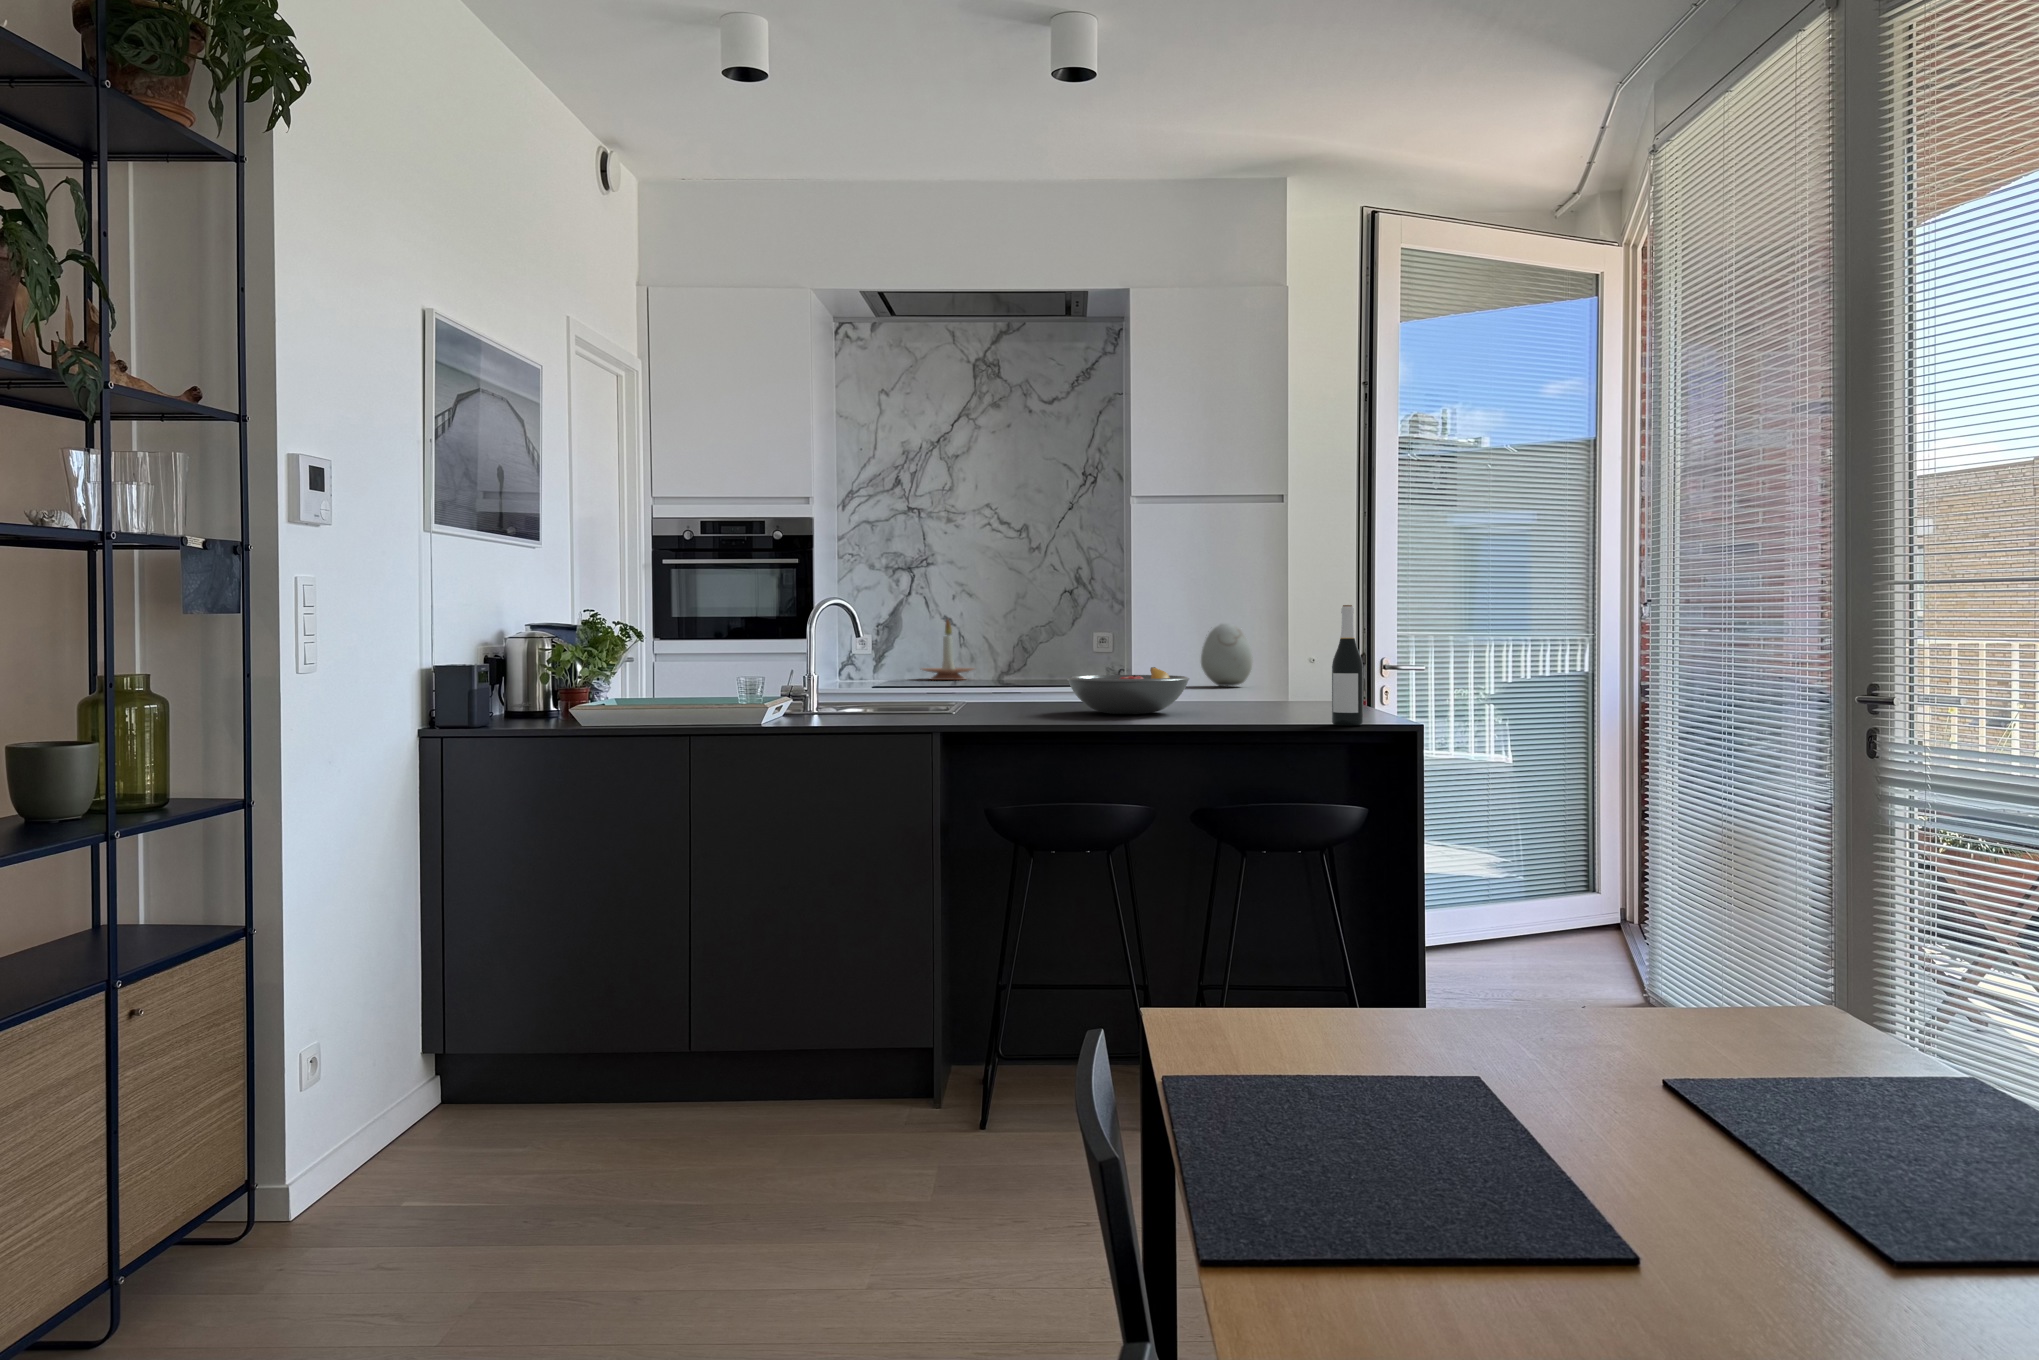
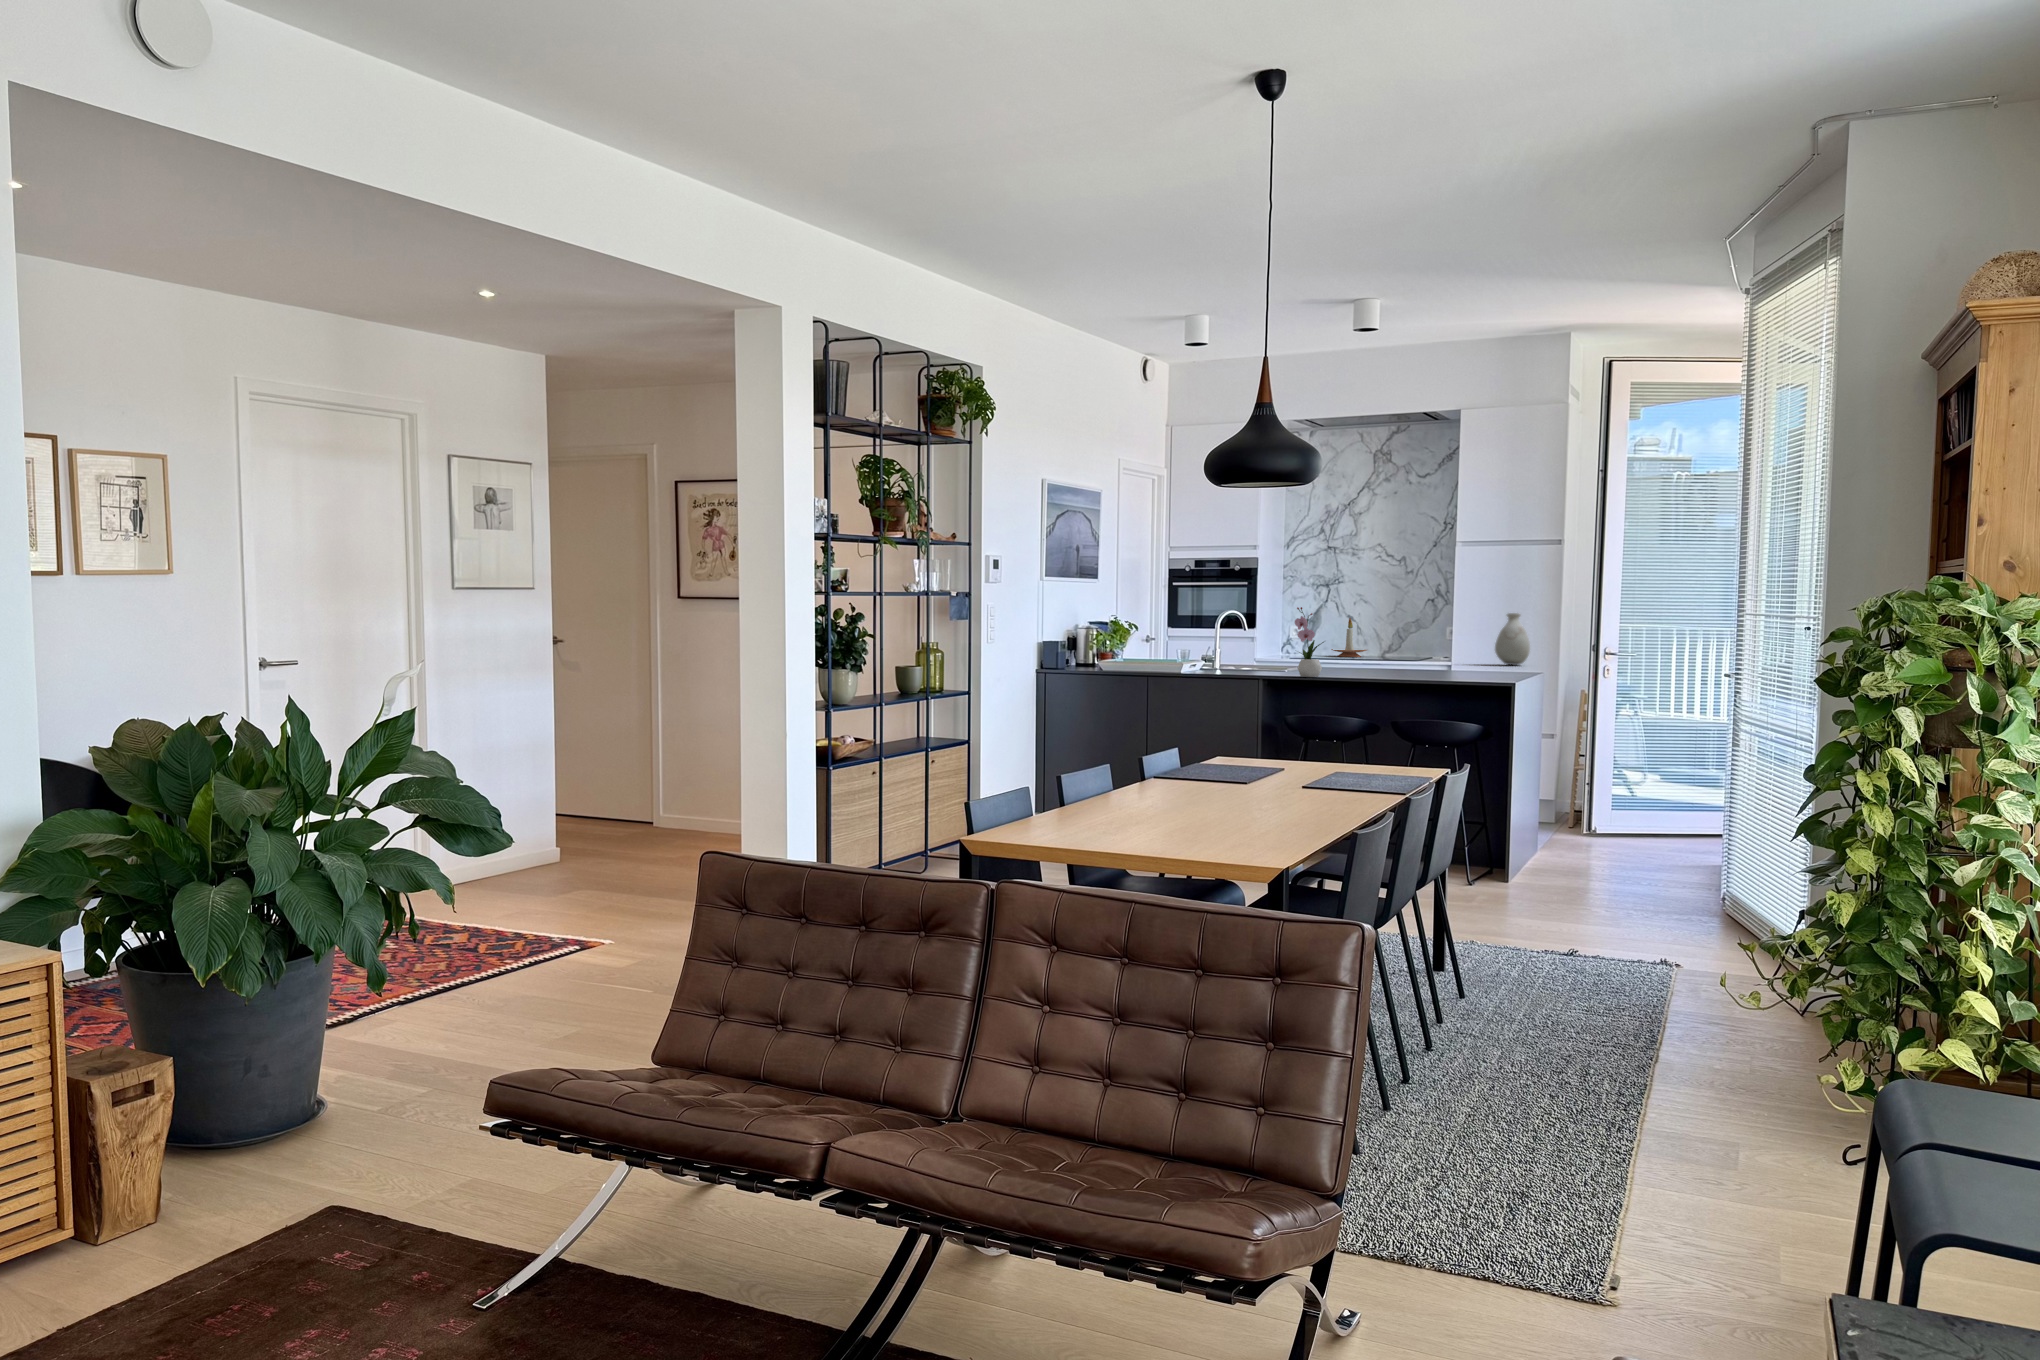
flower arrangement: none [987,586,1043,723] -> present [1295,607,1324,677]
wine bottle: present [1332,605,1363,726] -> none [1471,620,1490,684]
fruit bowl: present [1067,667,1189,714] -> none [1351,651,1421,675]

